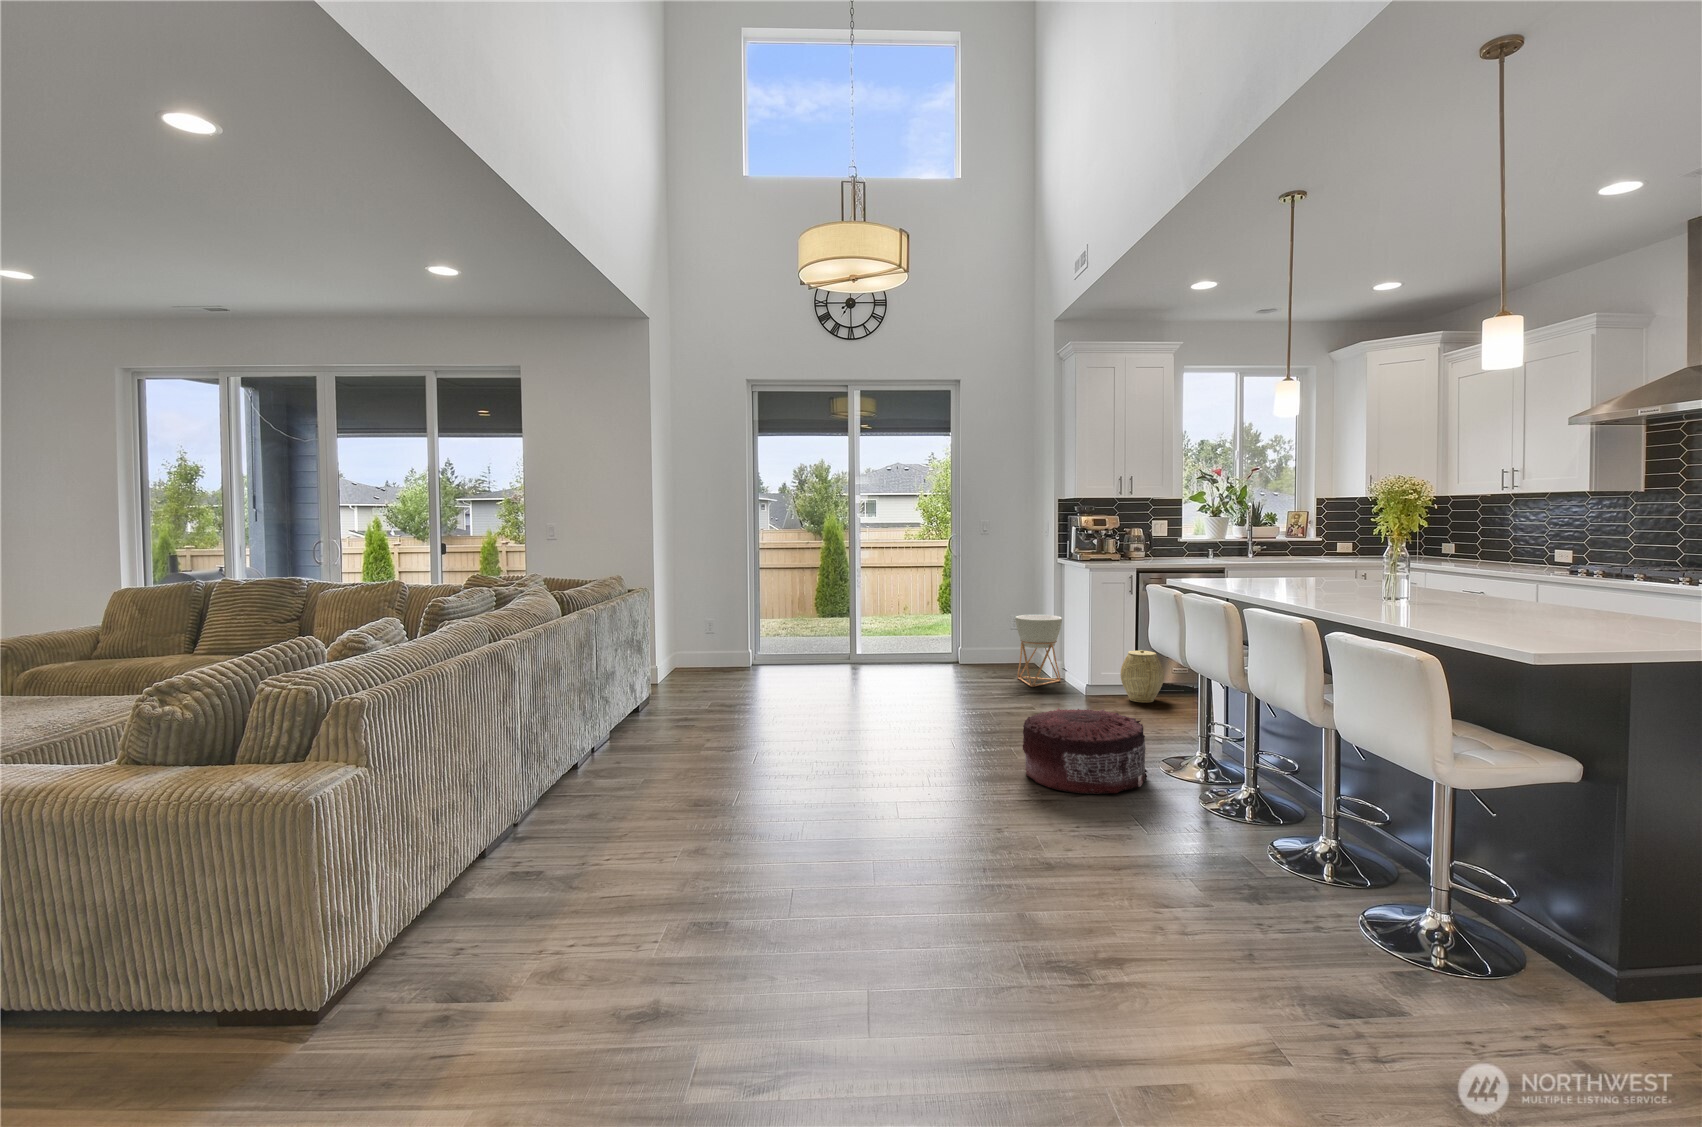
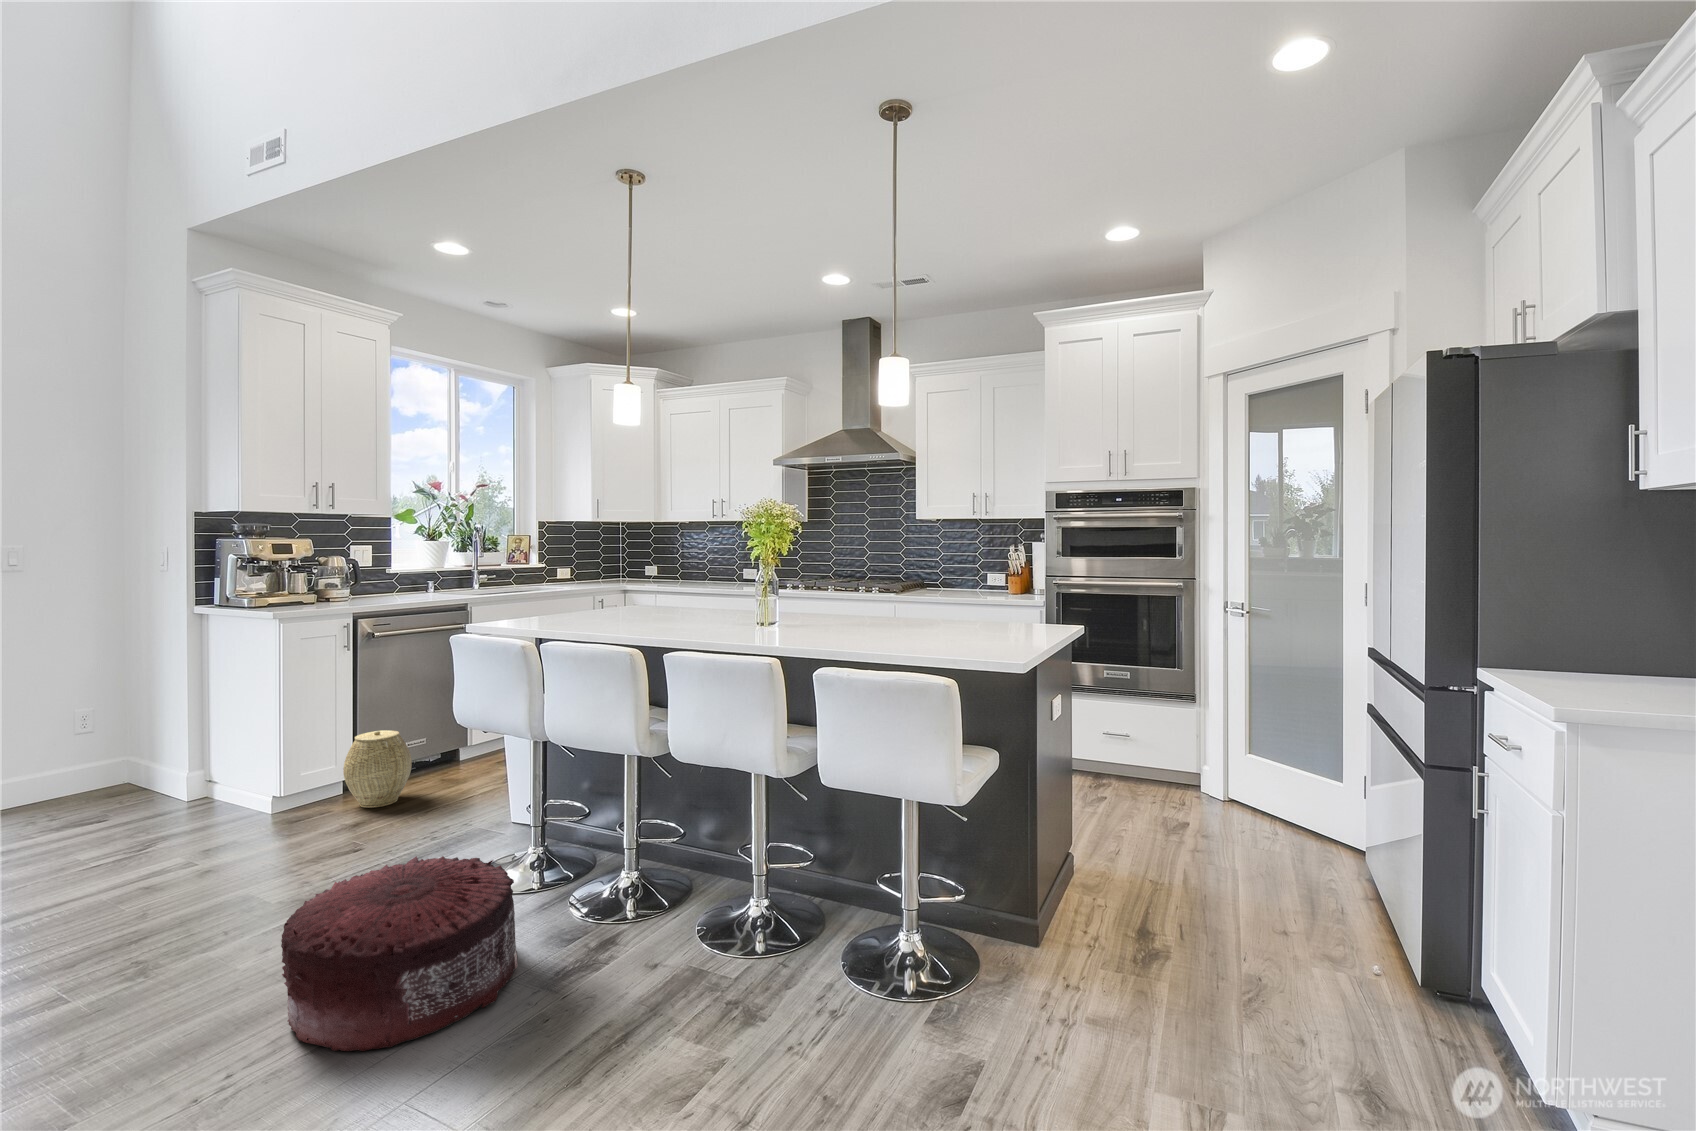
planter: present [1015,615,1062,687] -> none [117,700,219,830]

